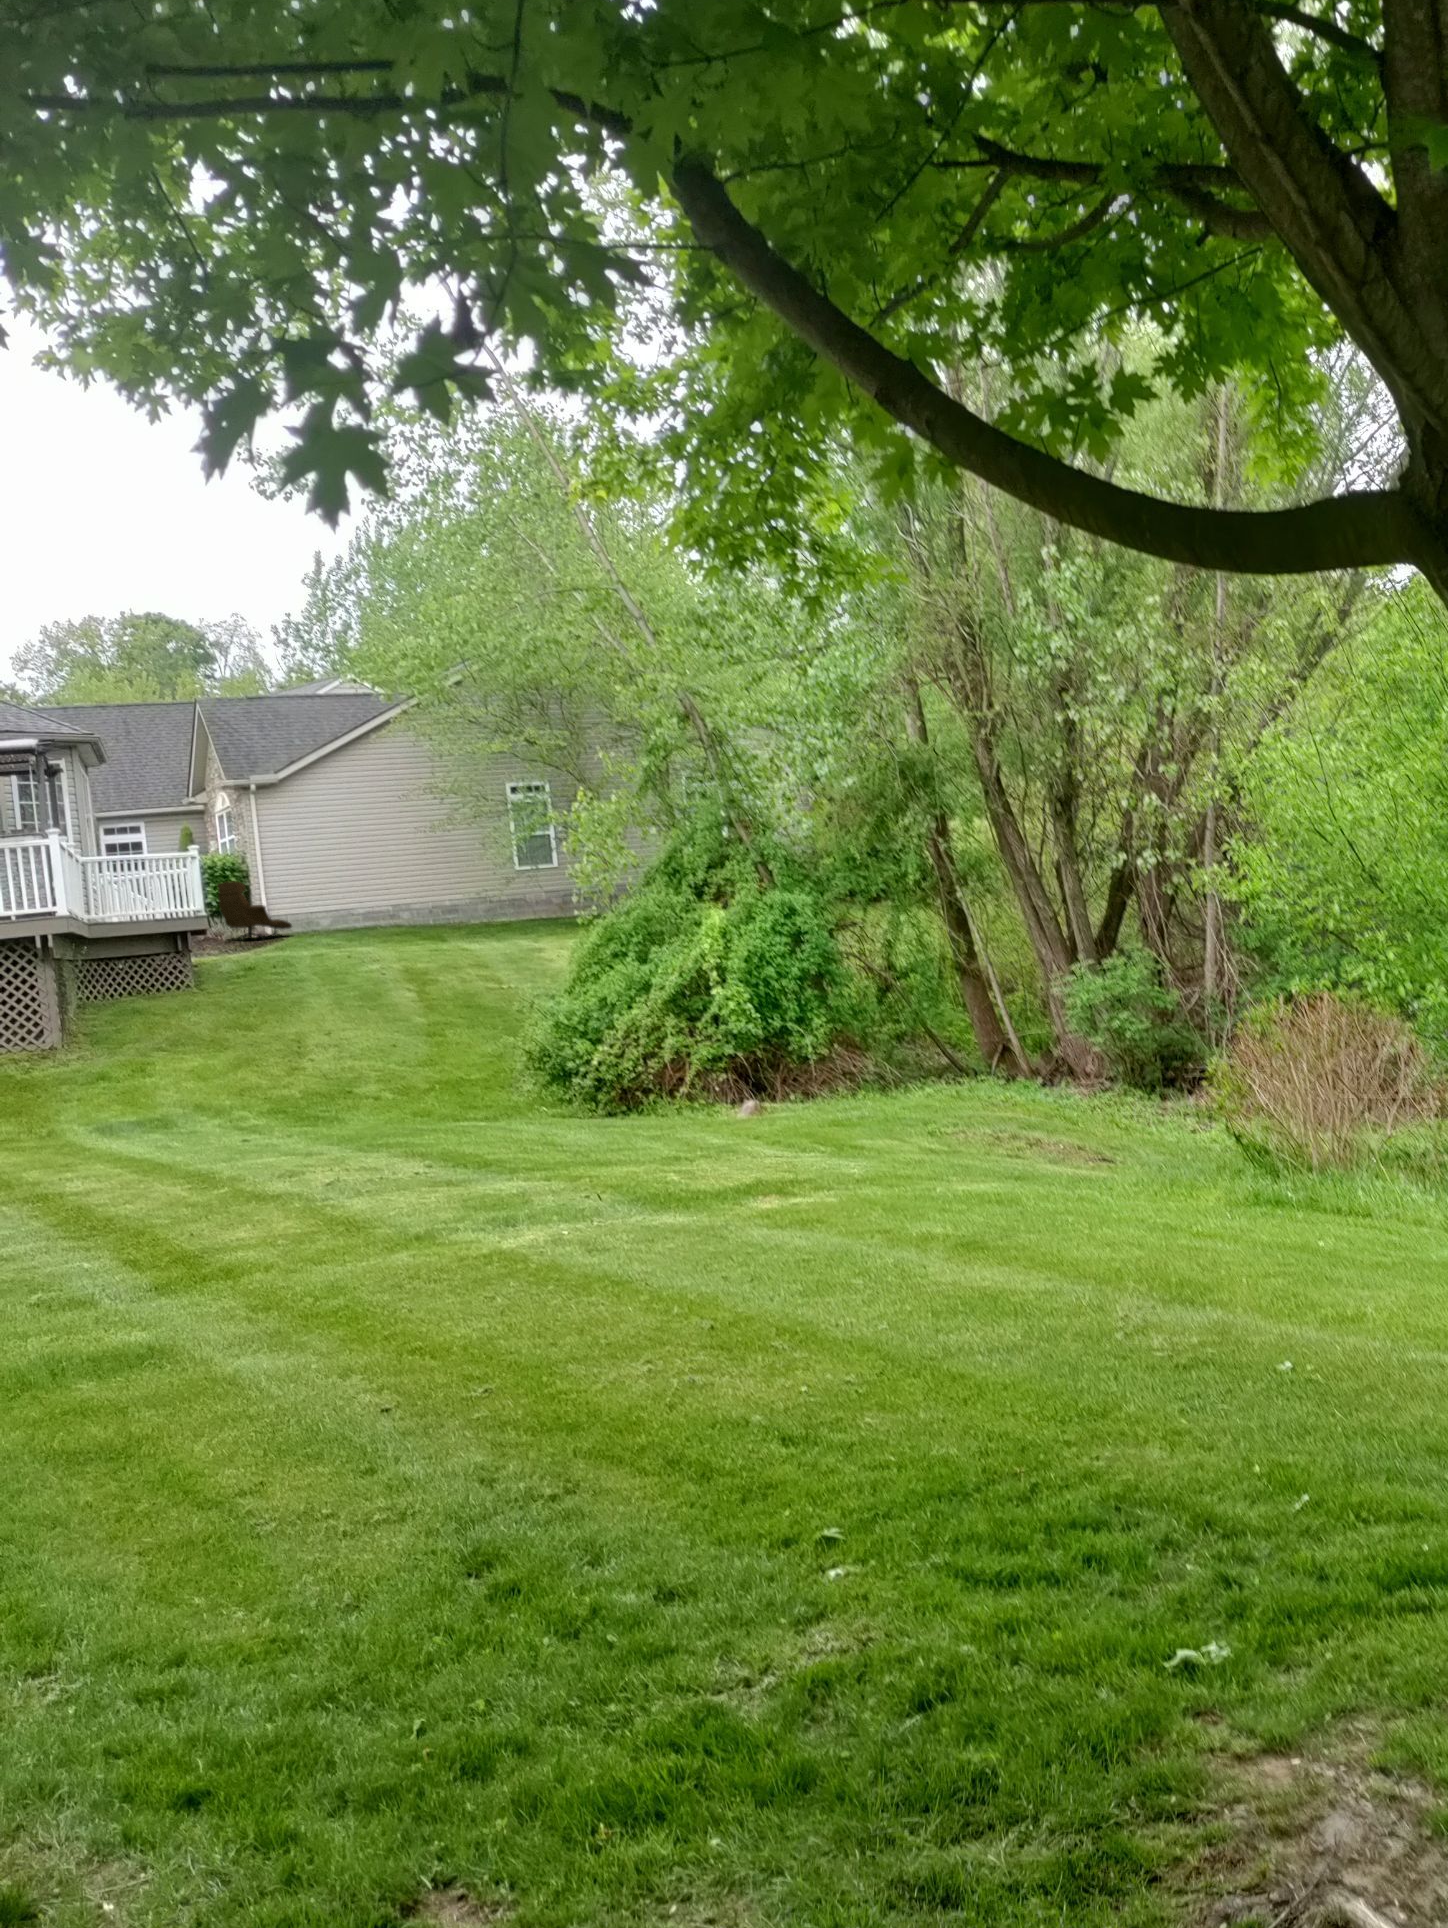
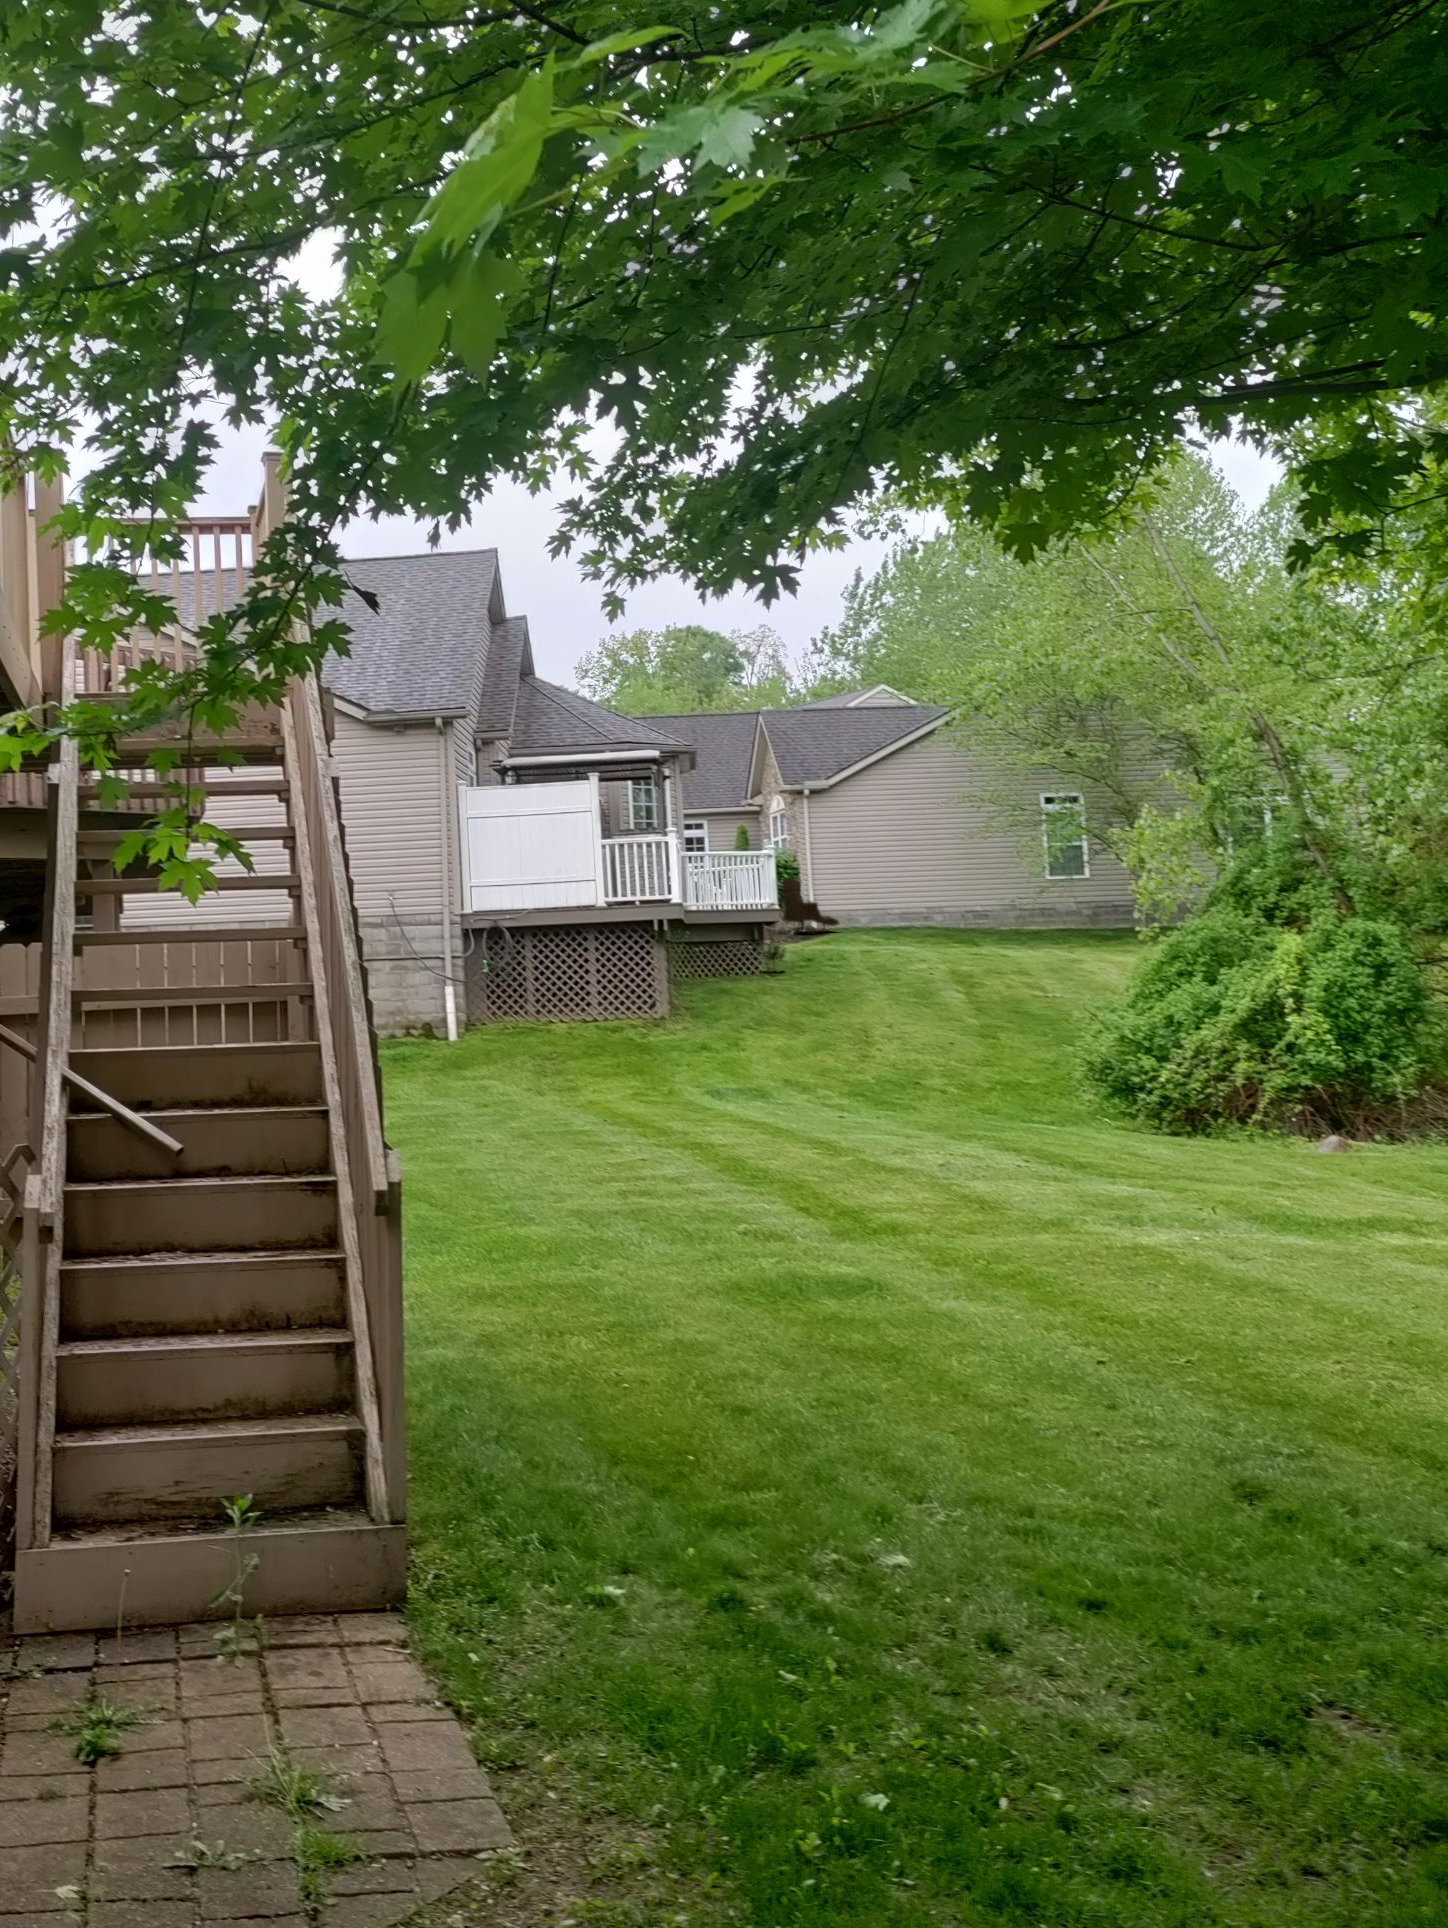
potted tree: none [188,938,222,984] -> present [763,936,784,972]

